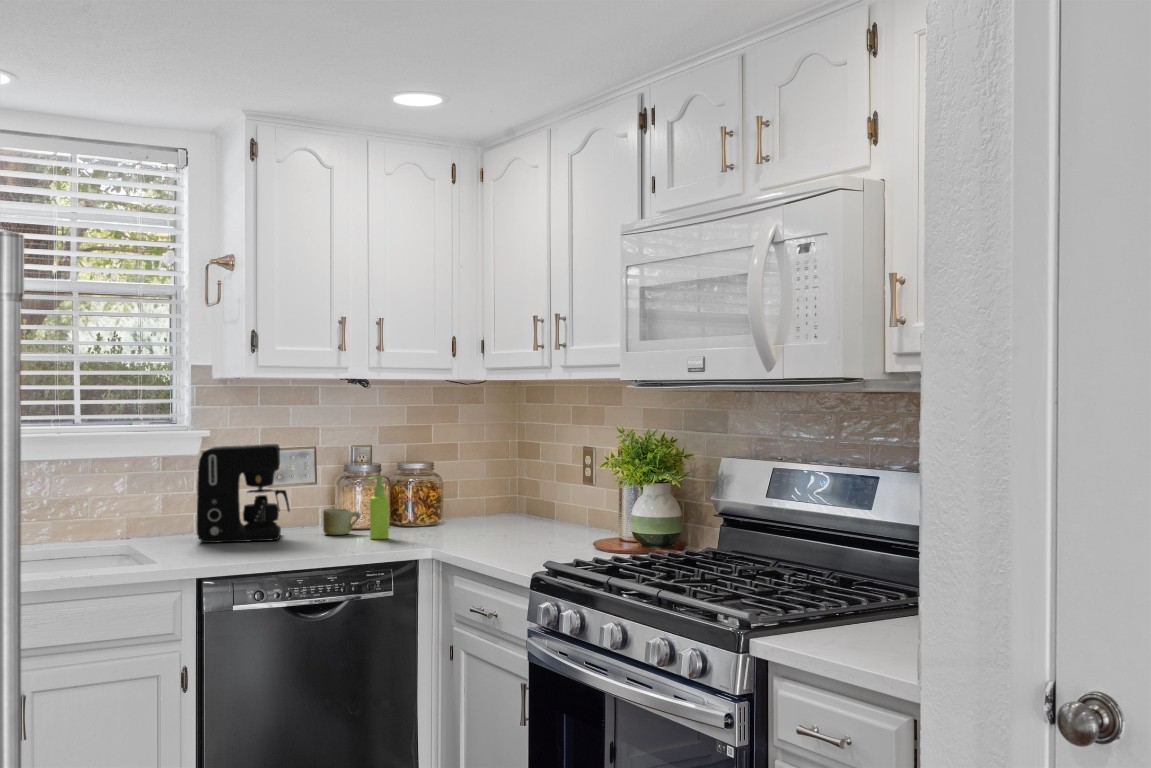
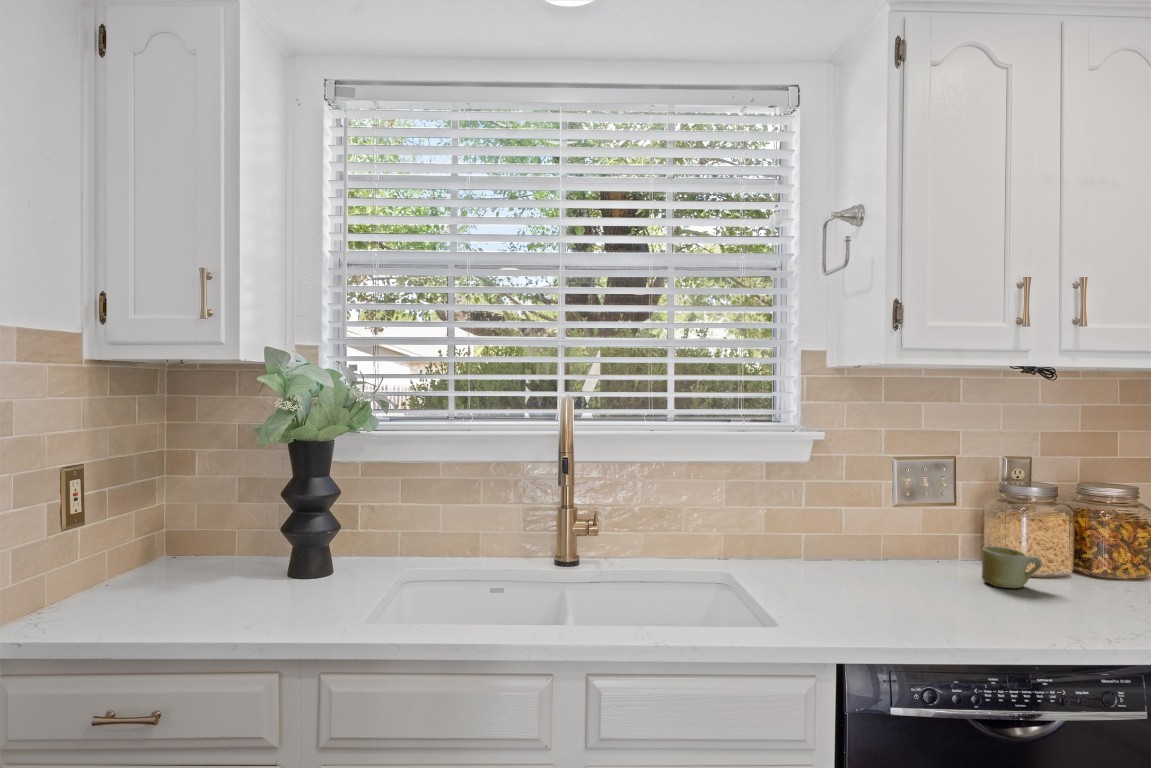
coffee maker: present [197,444,290,543] -> none [812,453,937,591]
soap dispenser: present [369,476,389,539] -> none [1076,516,1111,615]

